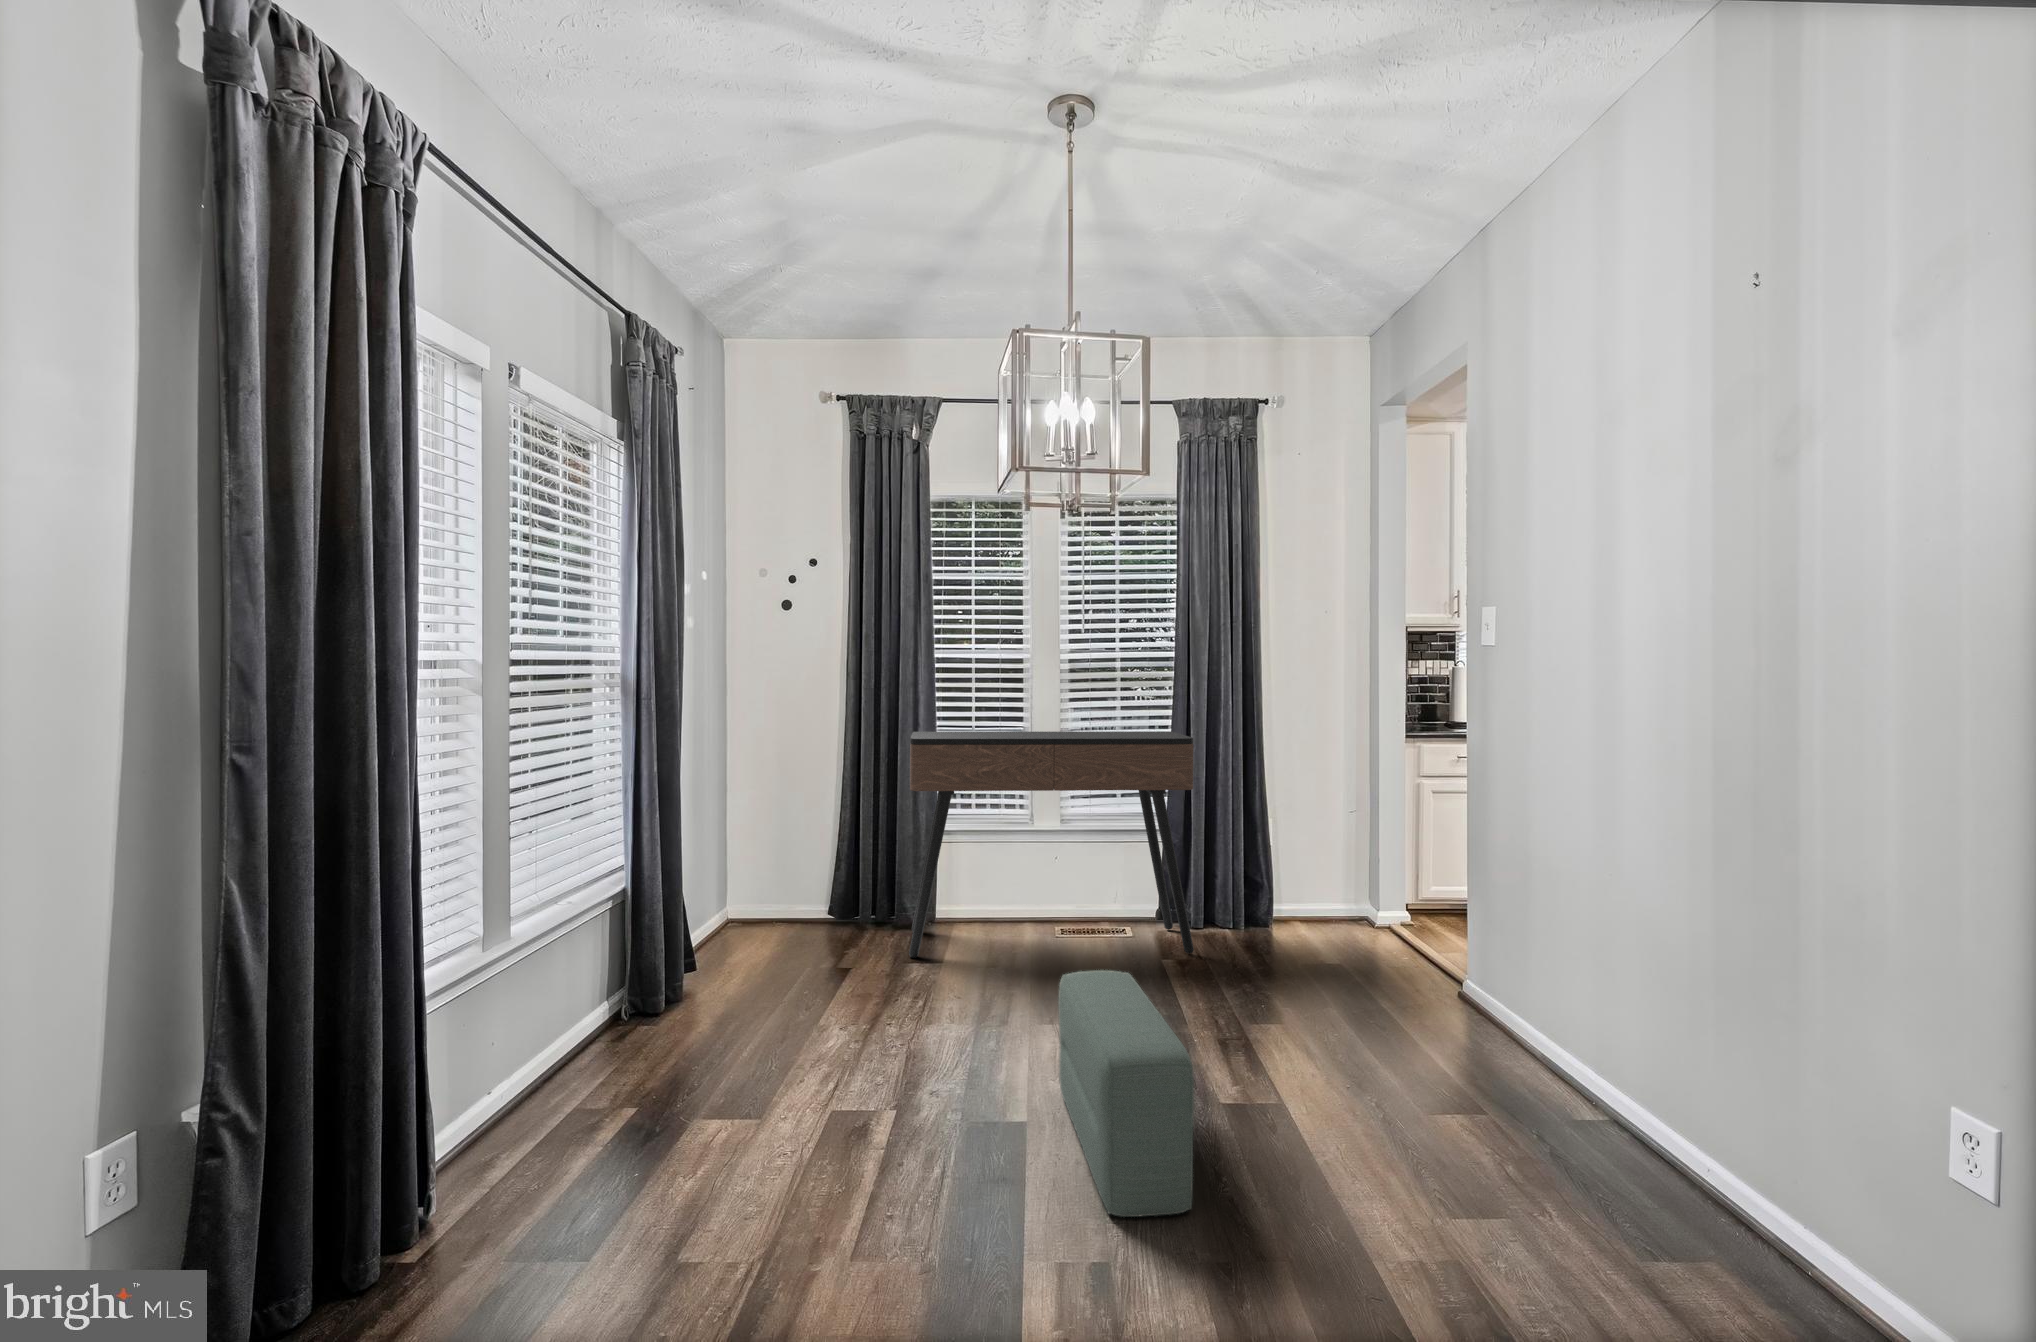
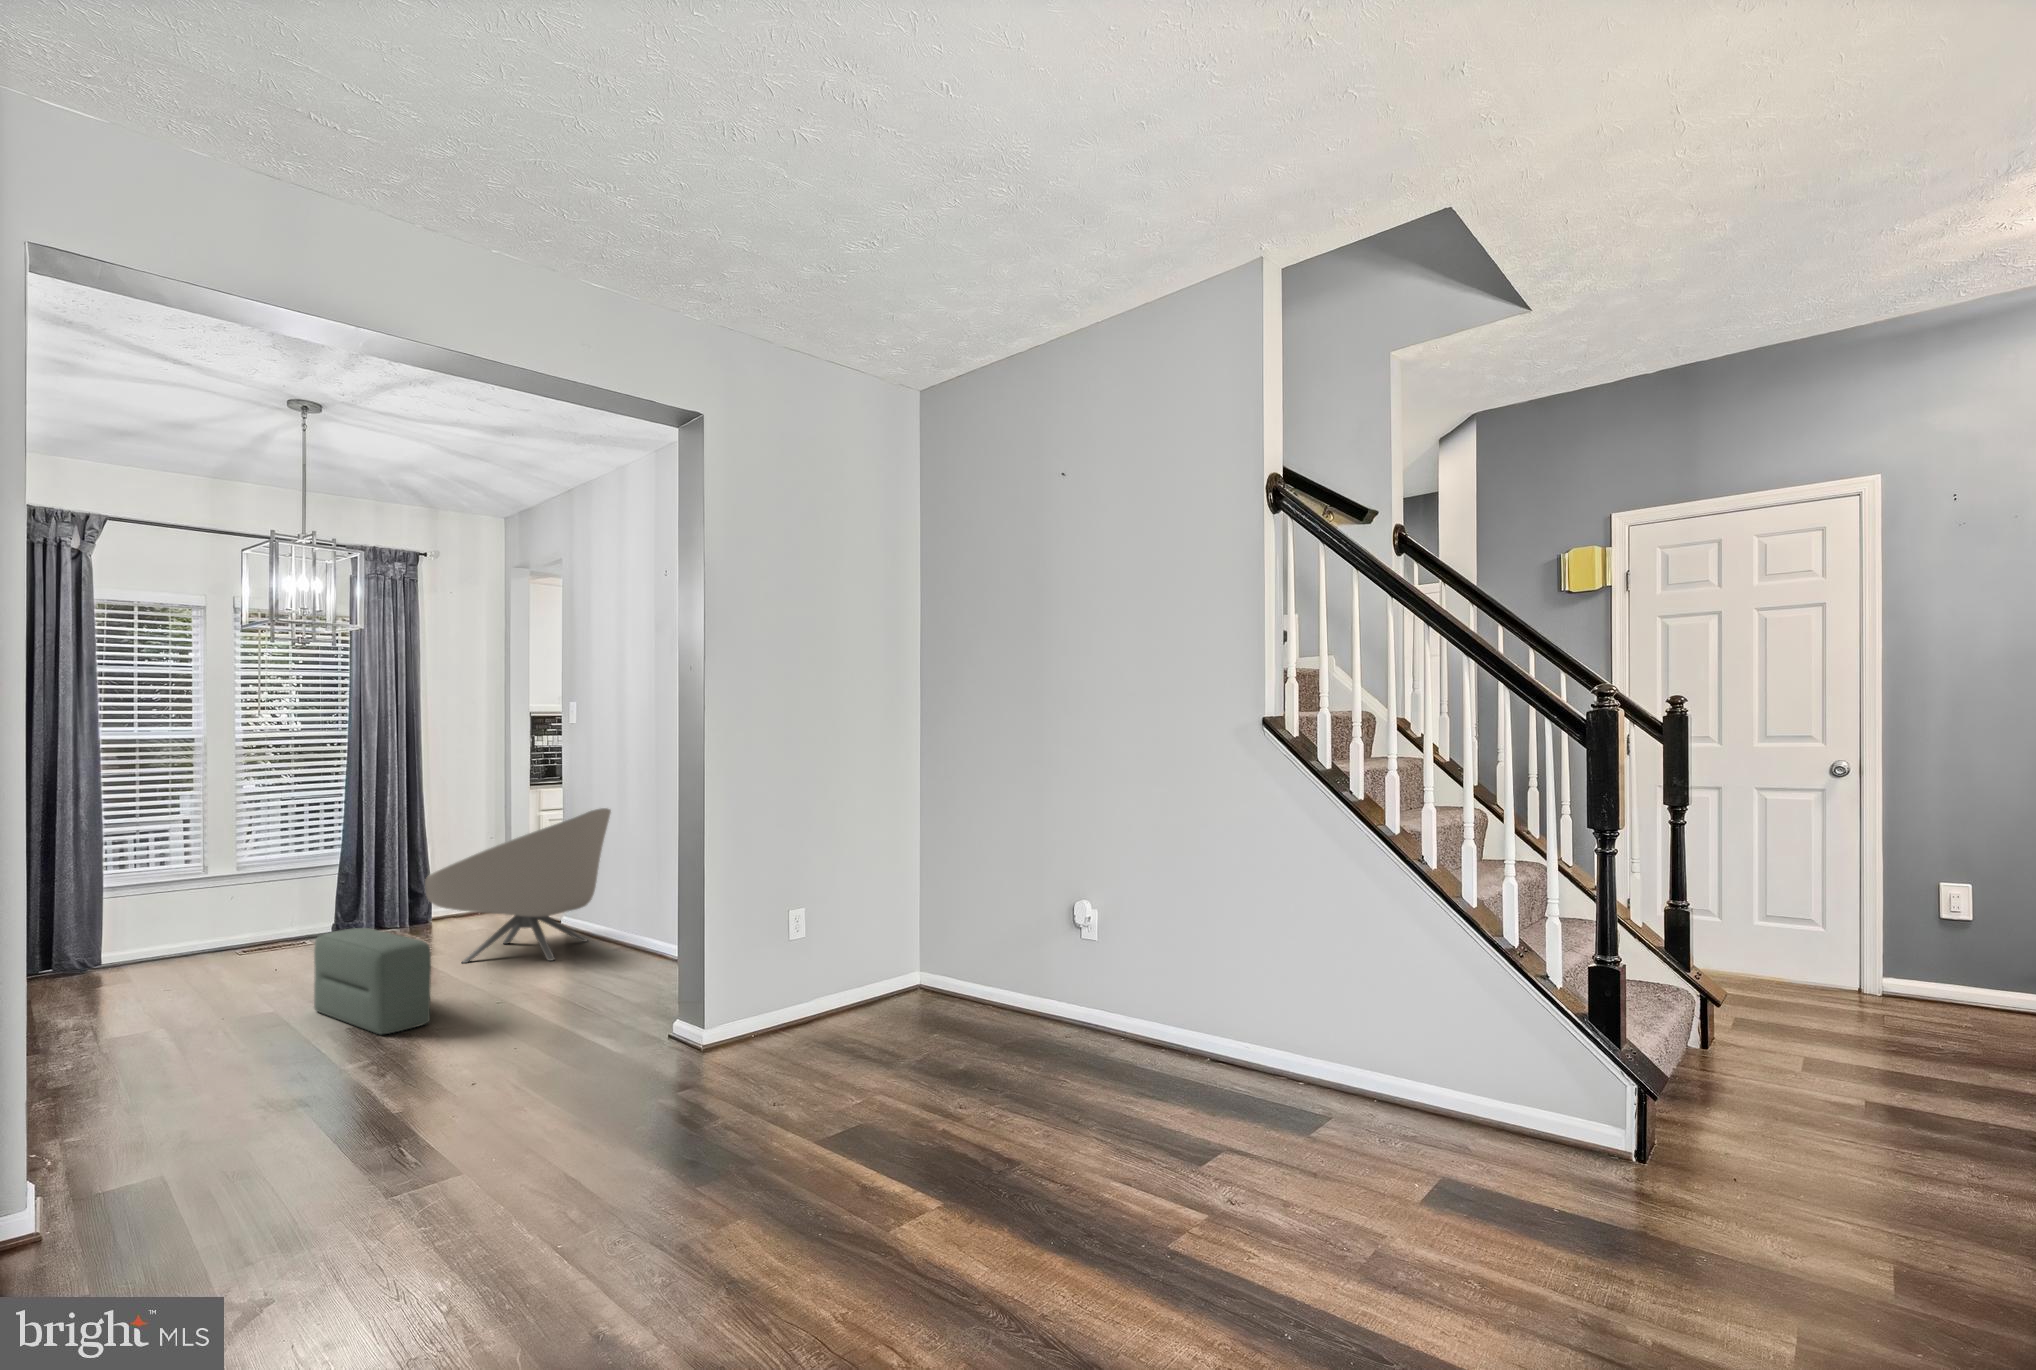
console table: present [909,731,1194,958] -> none [86,790,376,990]
armchair: none [1235,803,1544,1078] -> present [425,808,611,963]

